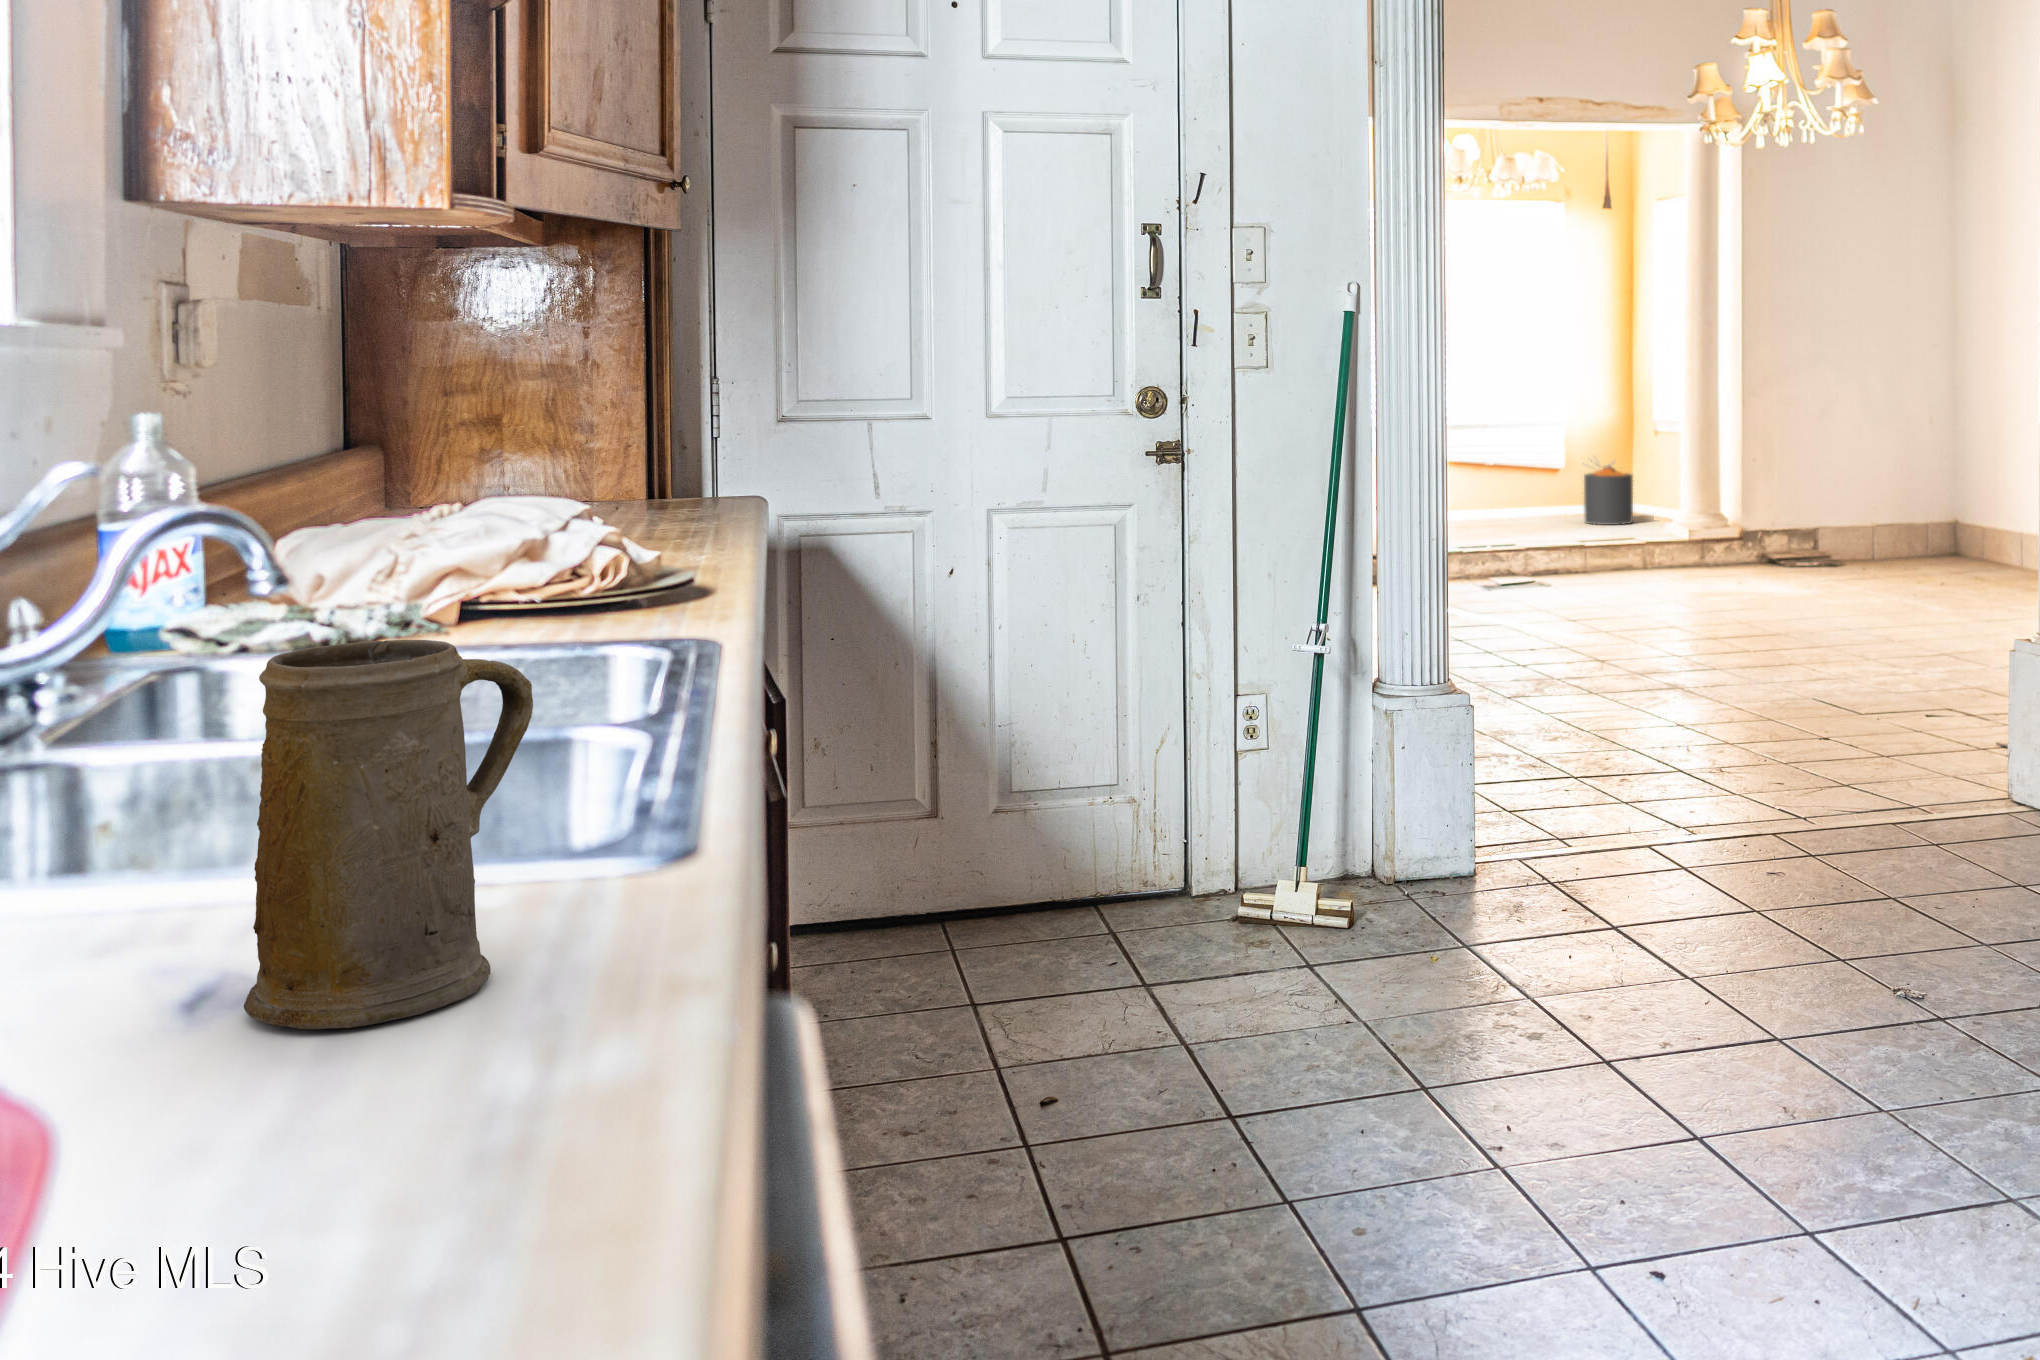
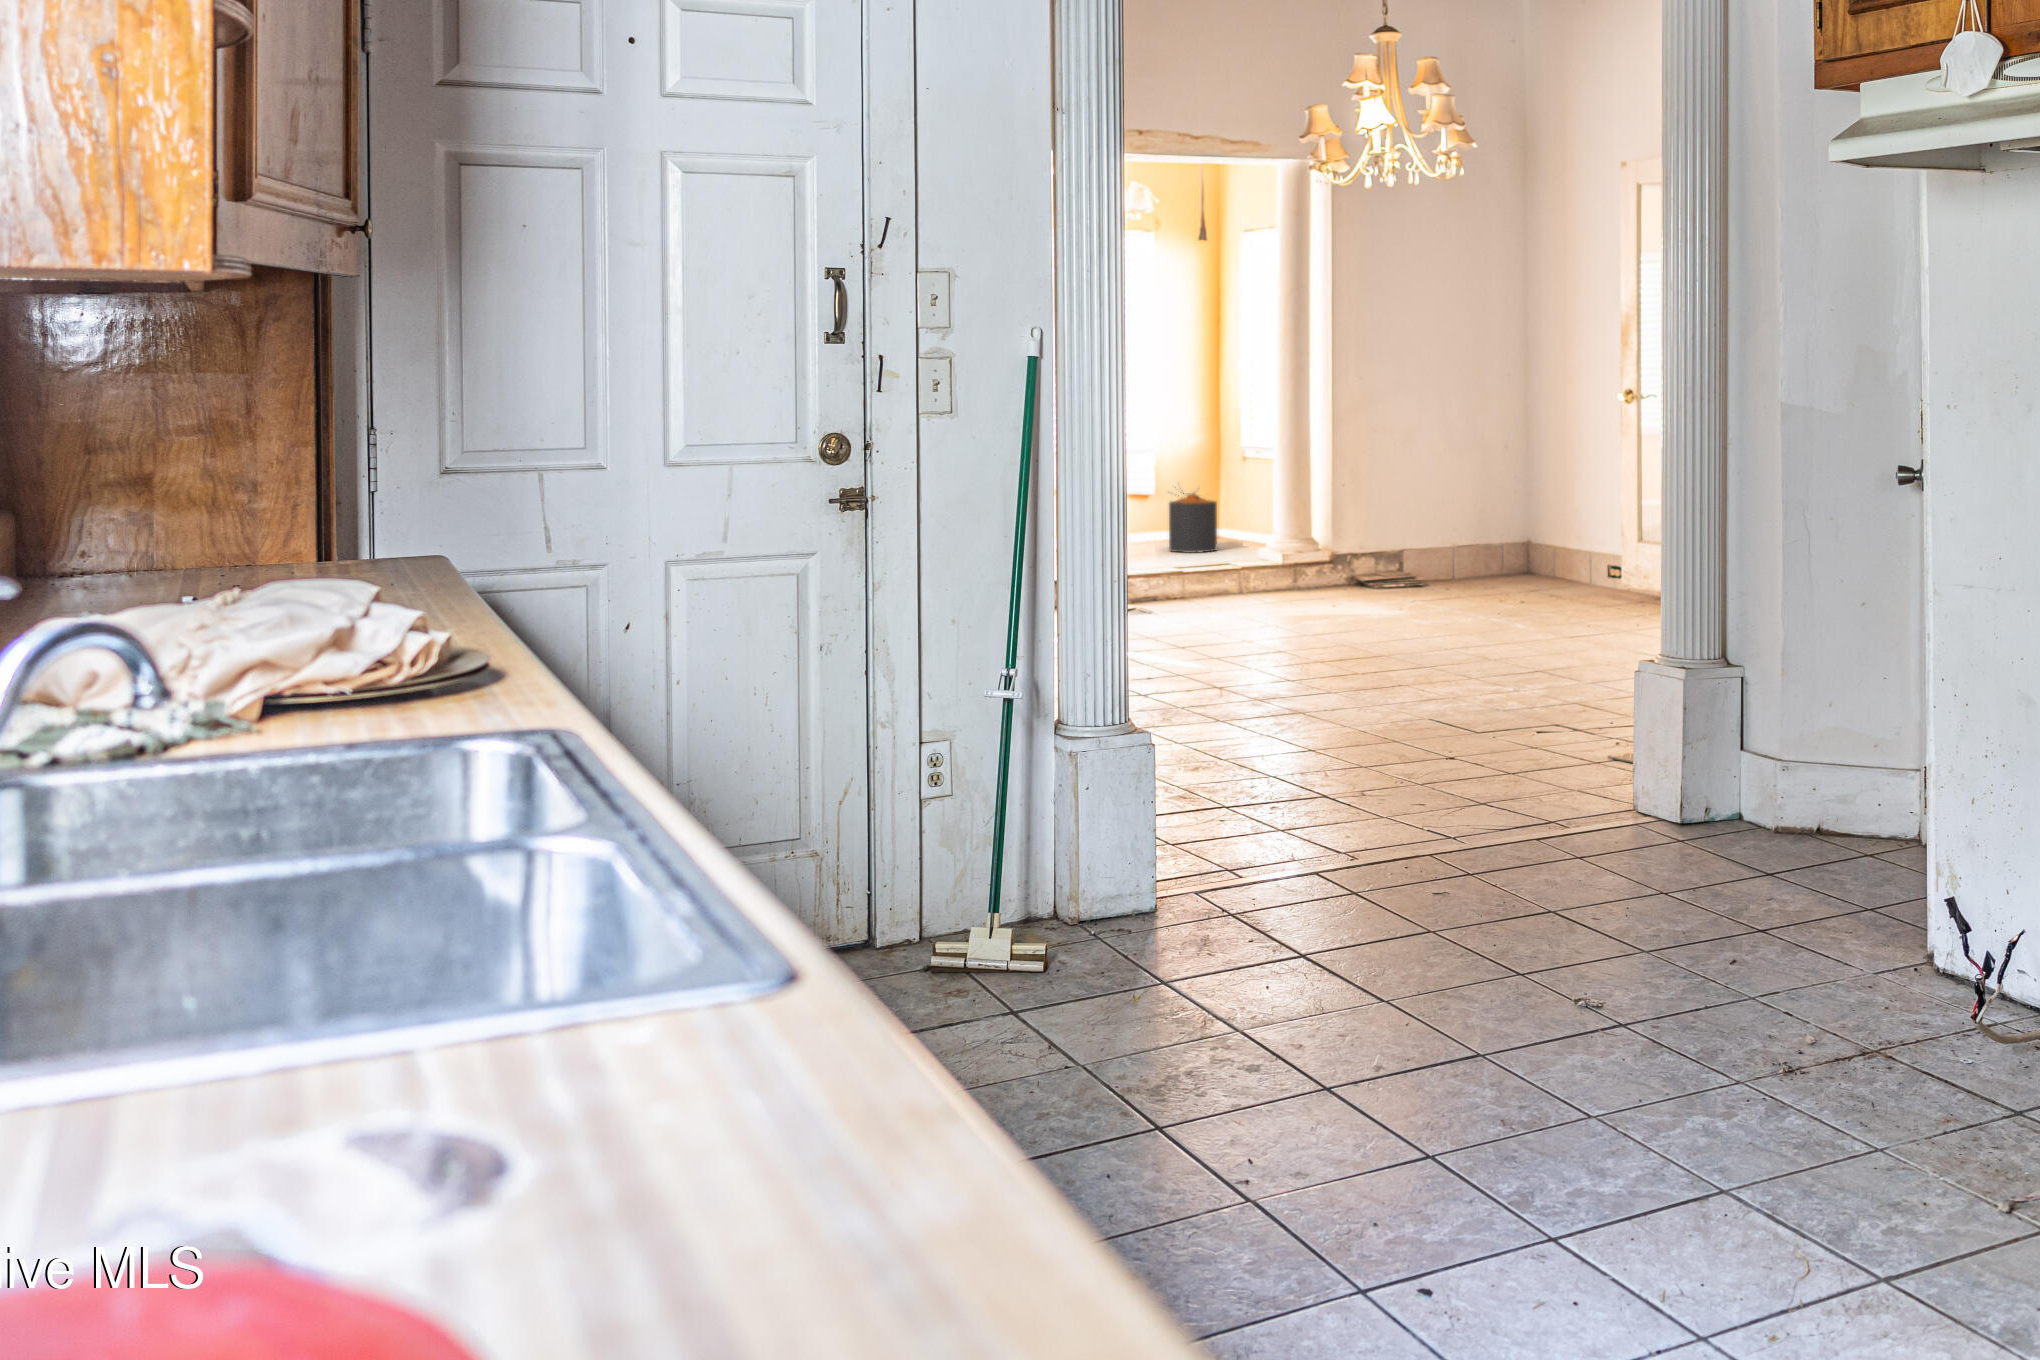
mug: present [244,640,533,1029] -> none [516,765,750,1141]

